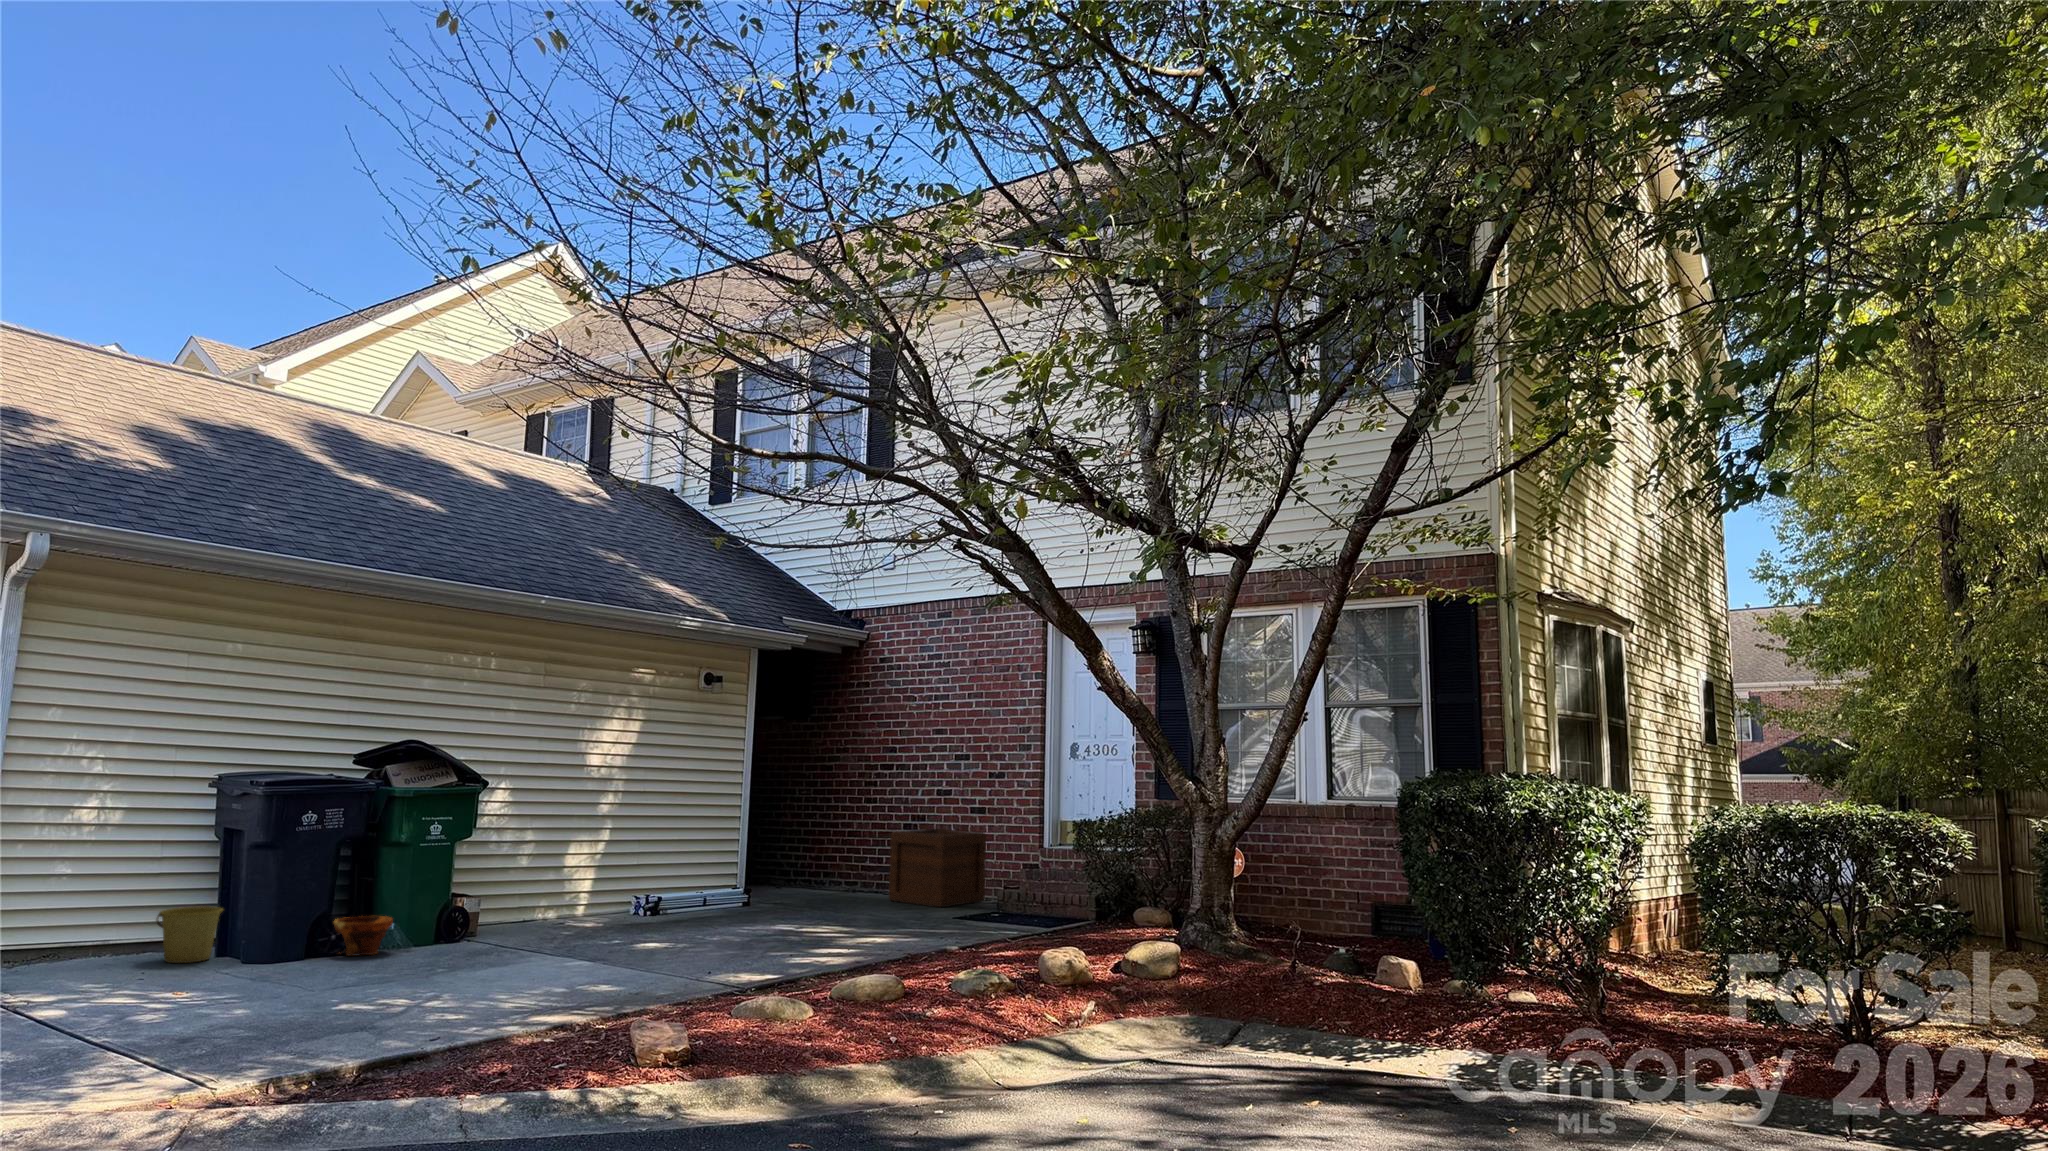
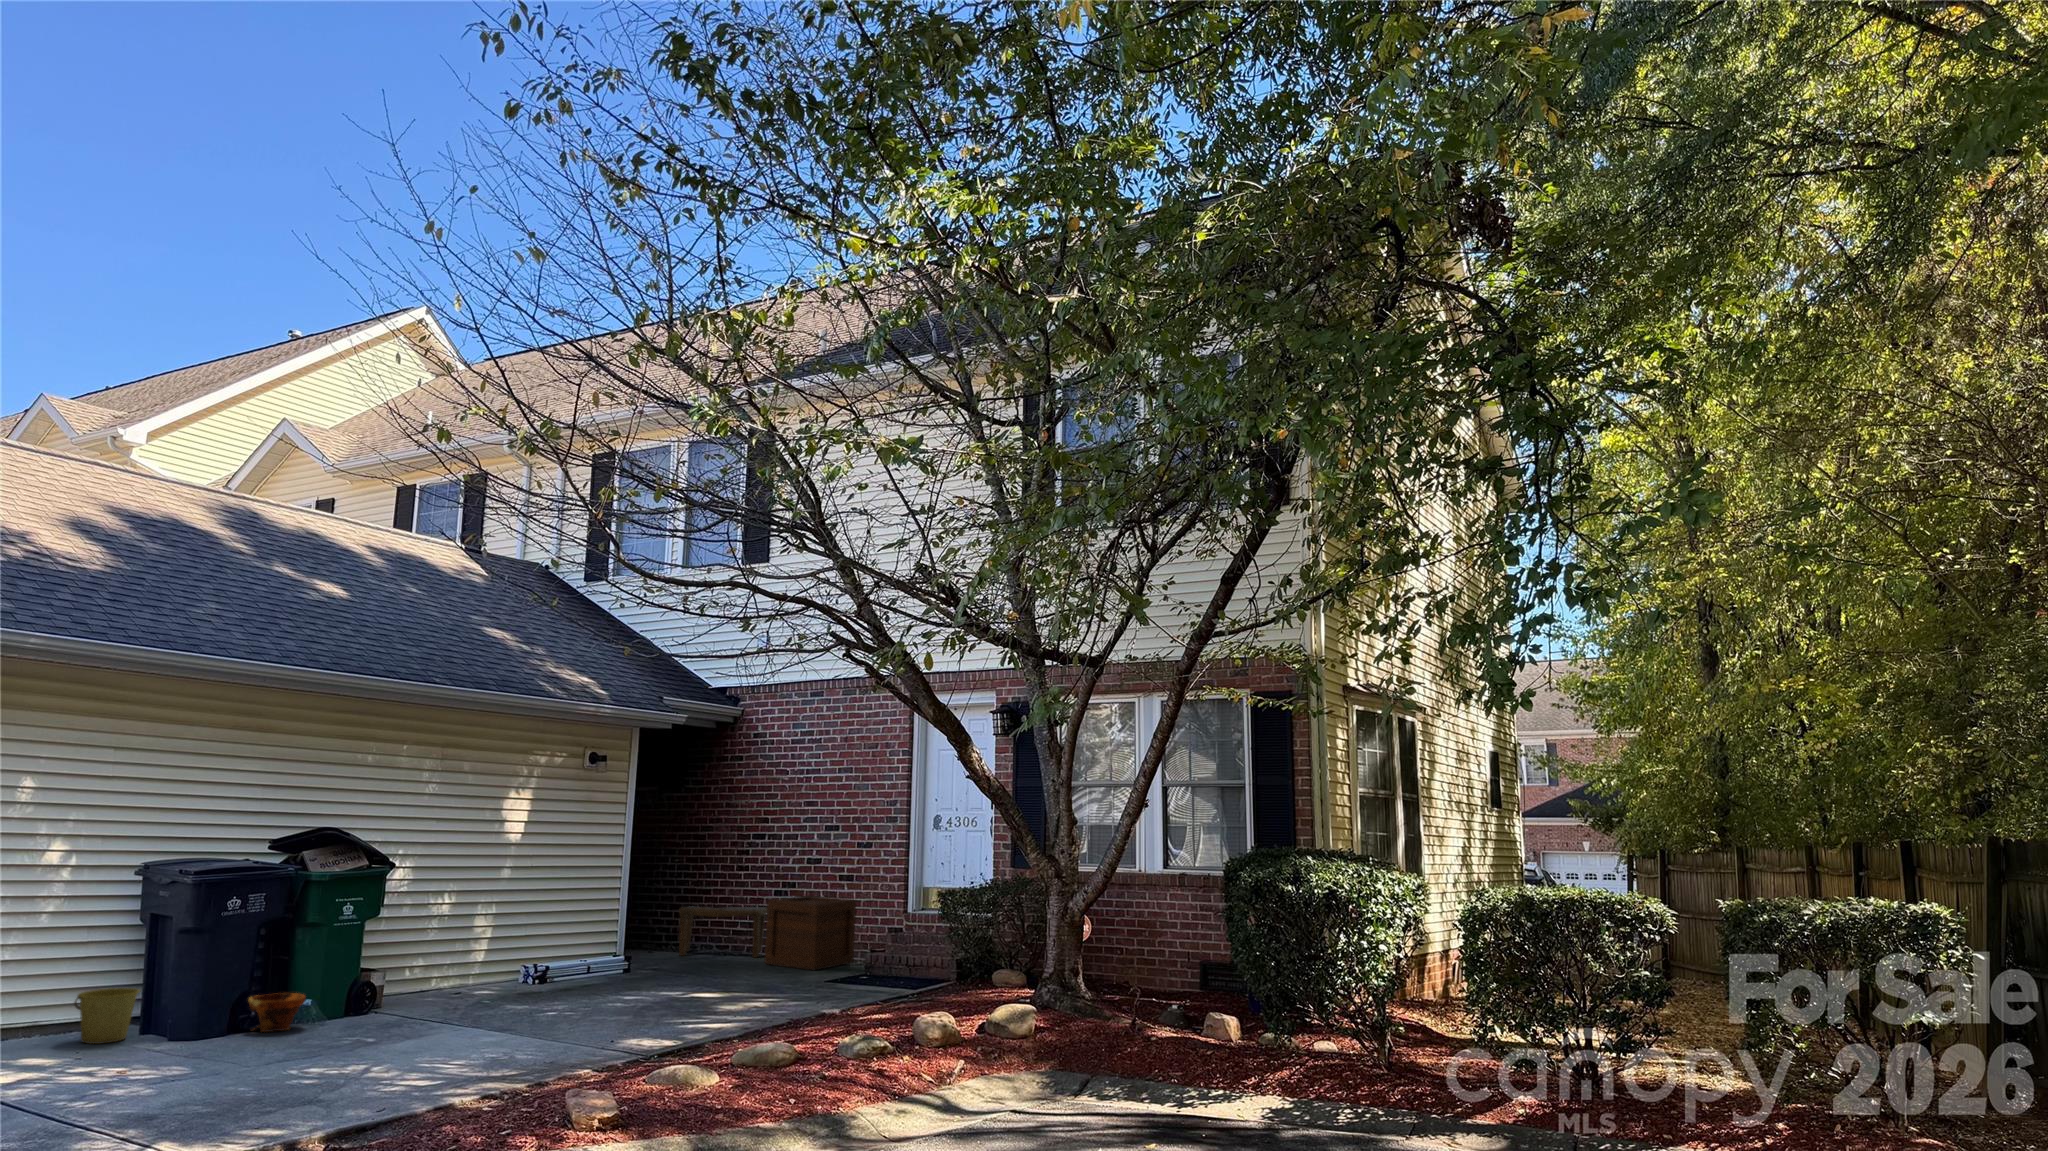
bench: none [799,839,894,894] -> present [679,906,767,958]

